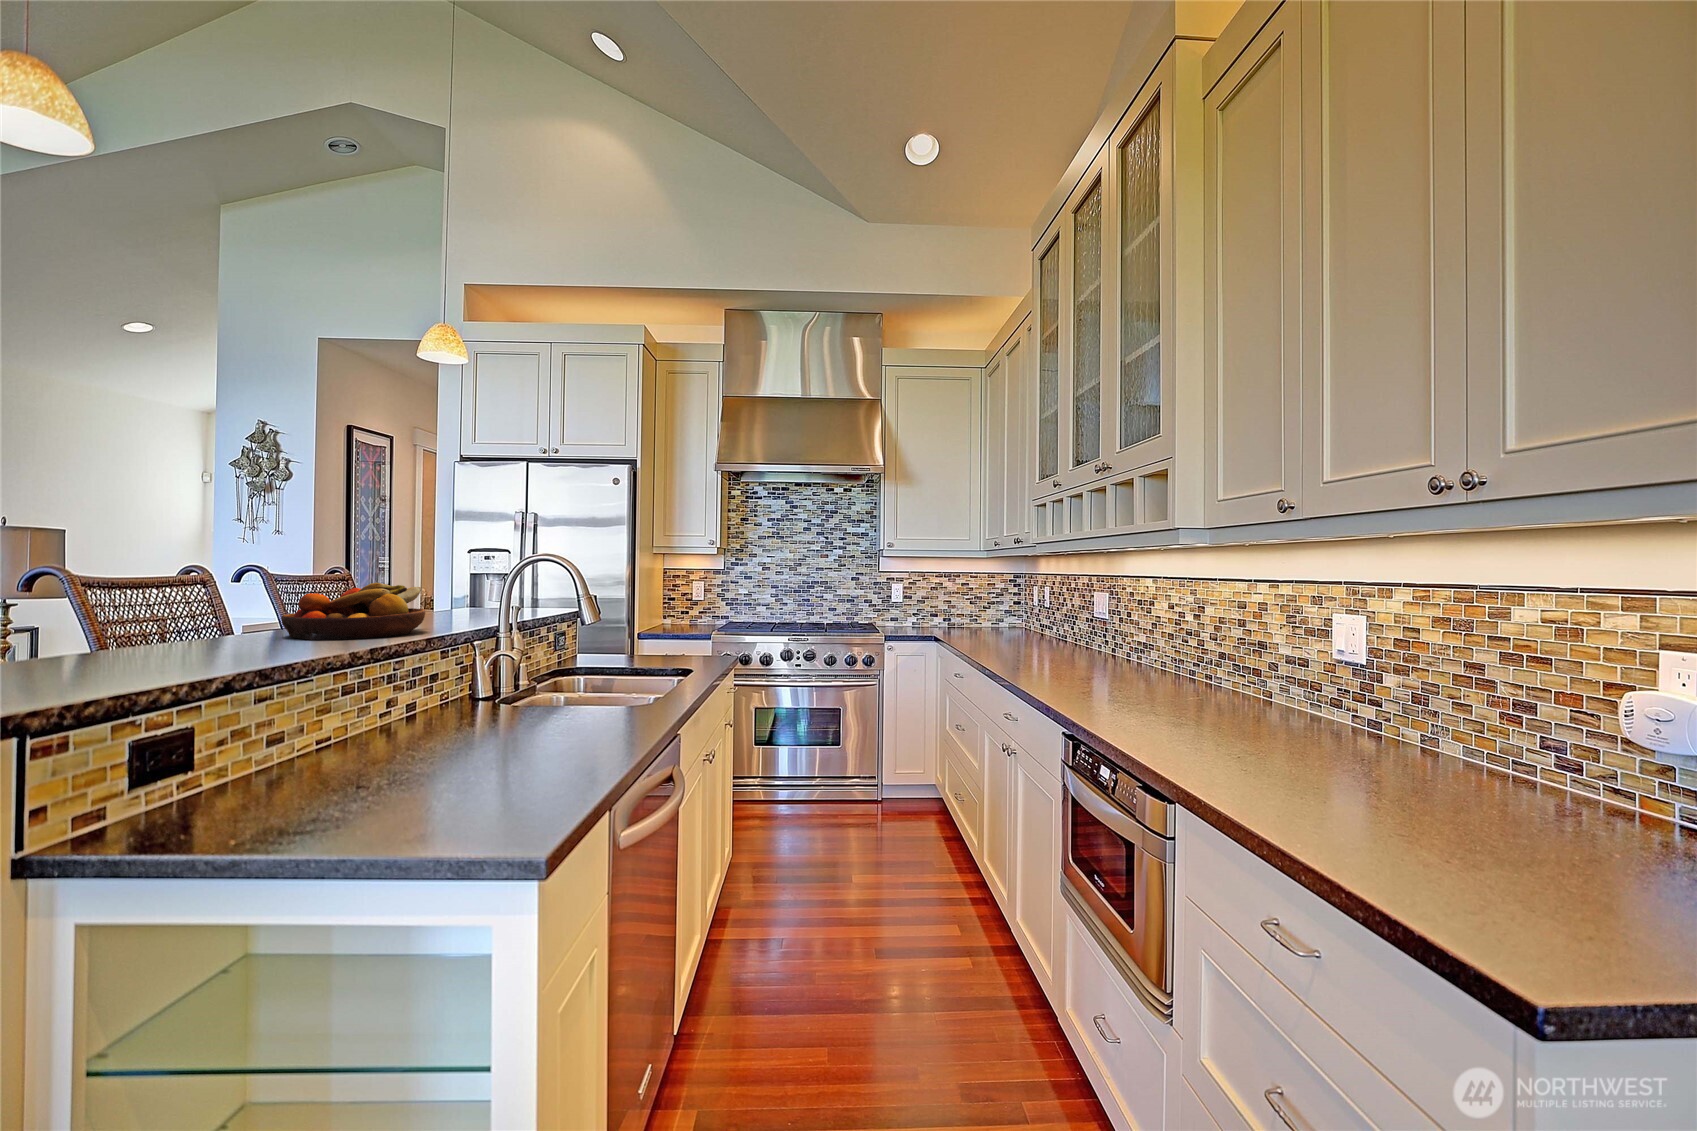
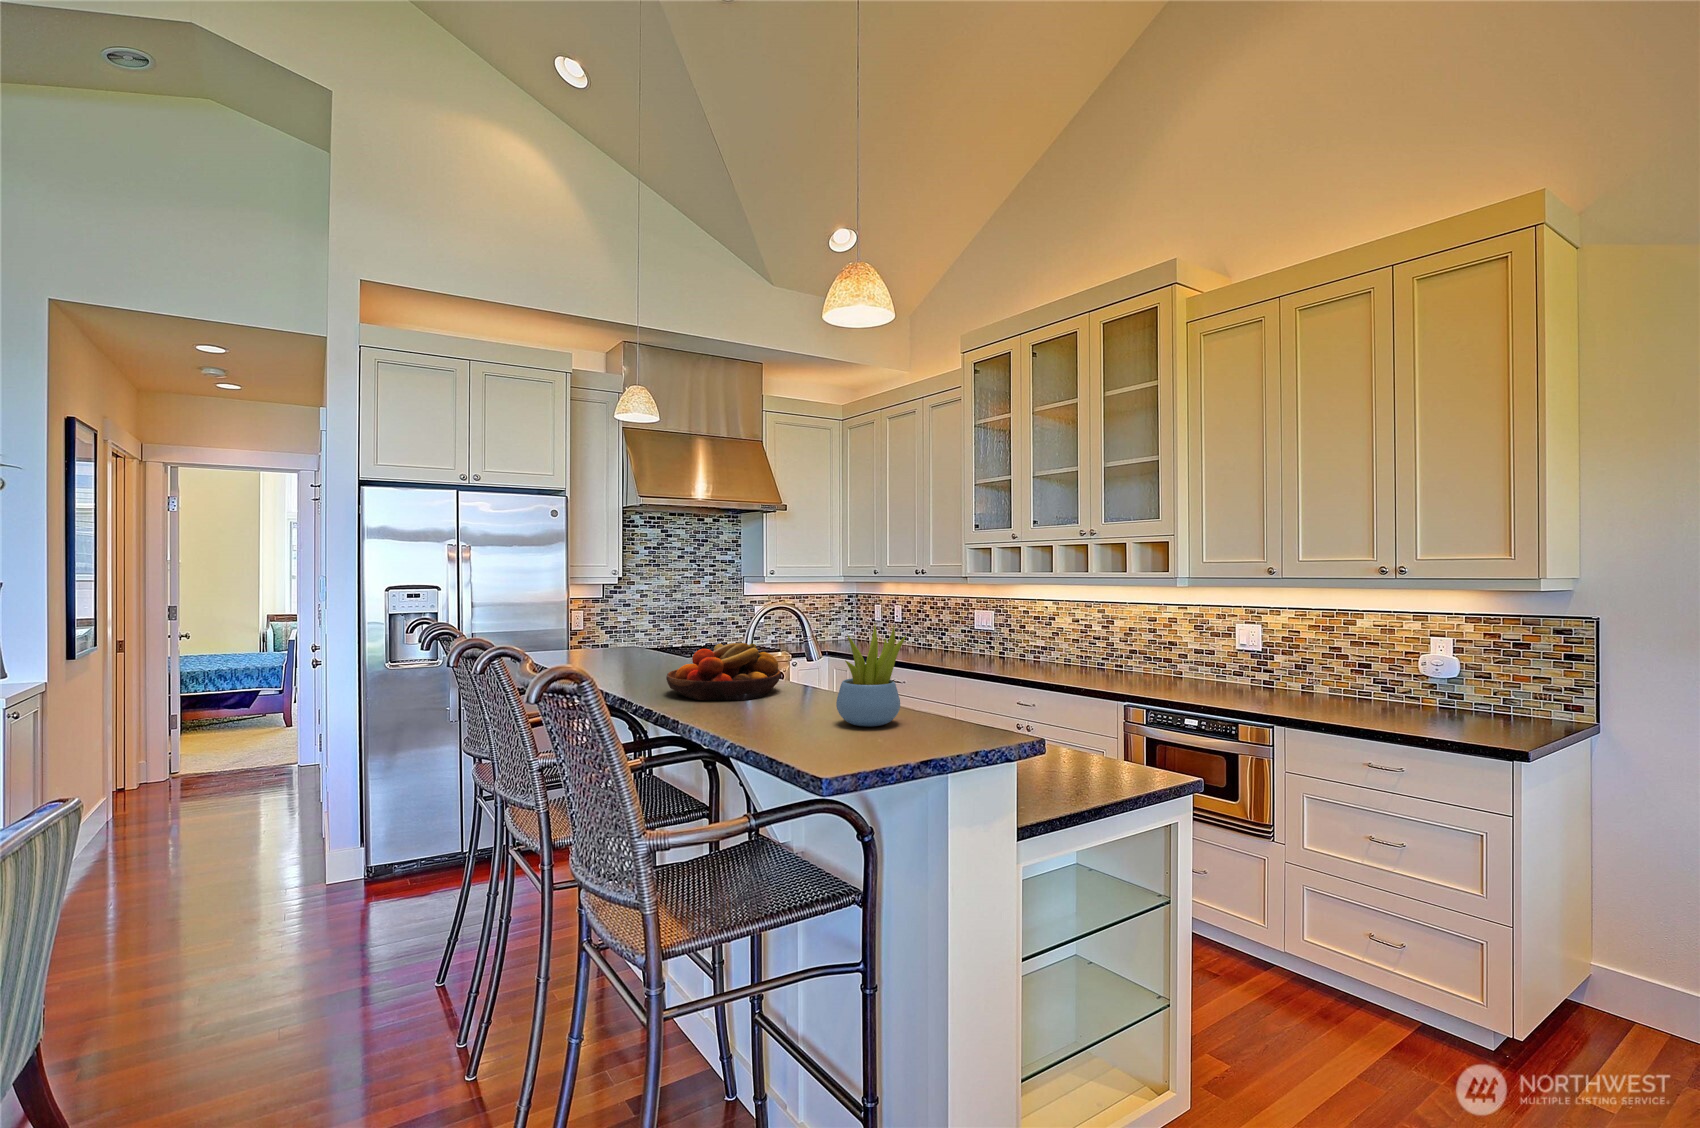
succulent plant: none [122,541,228,666] -> present [836,625,907,726]

